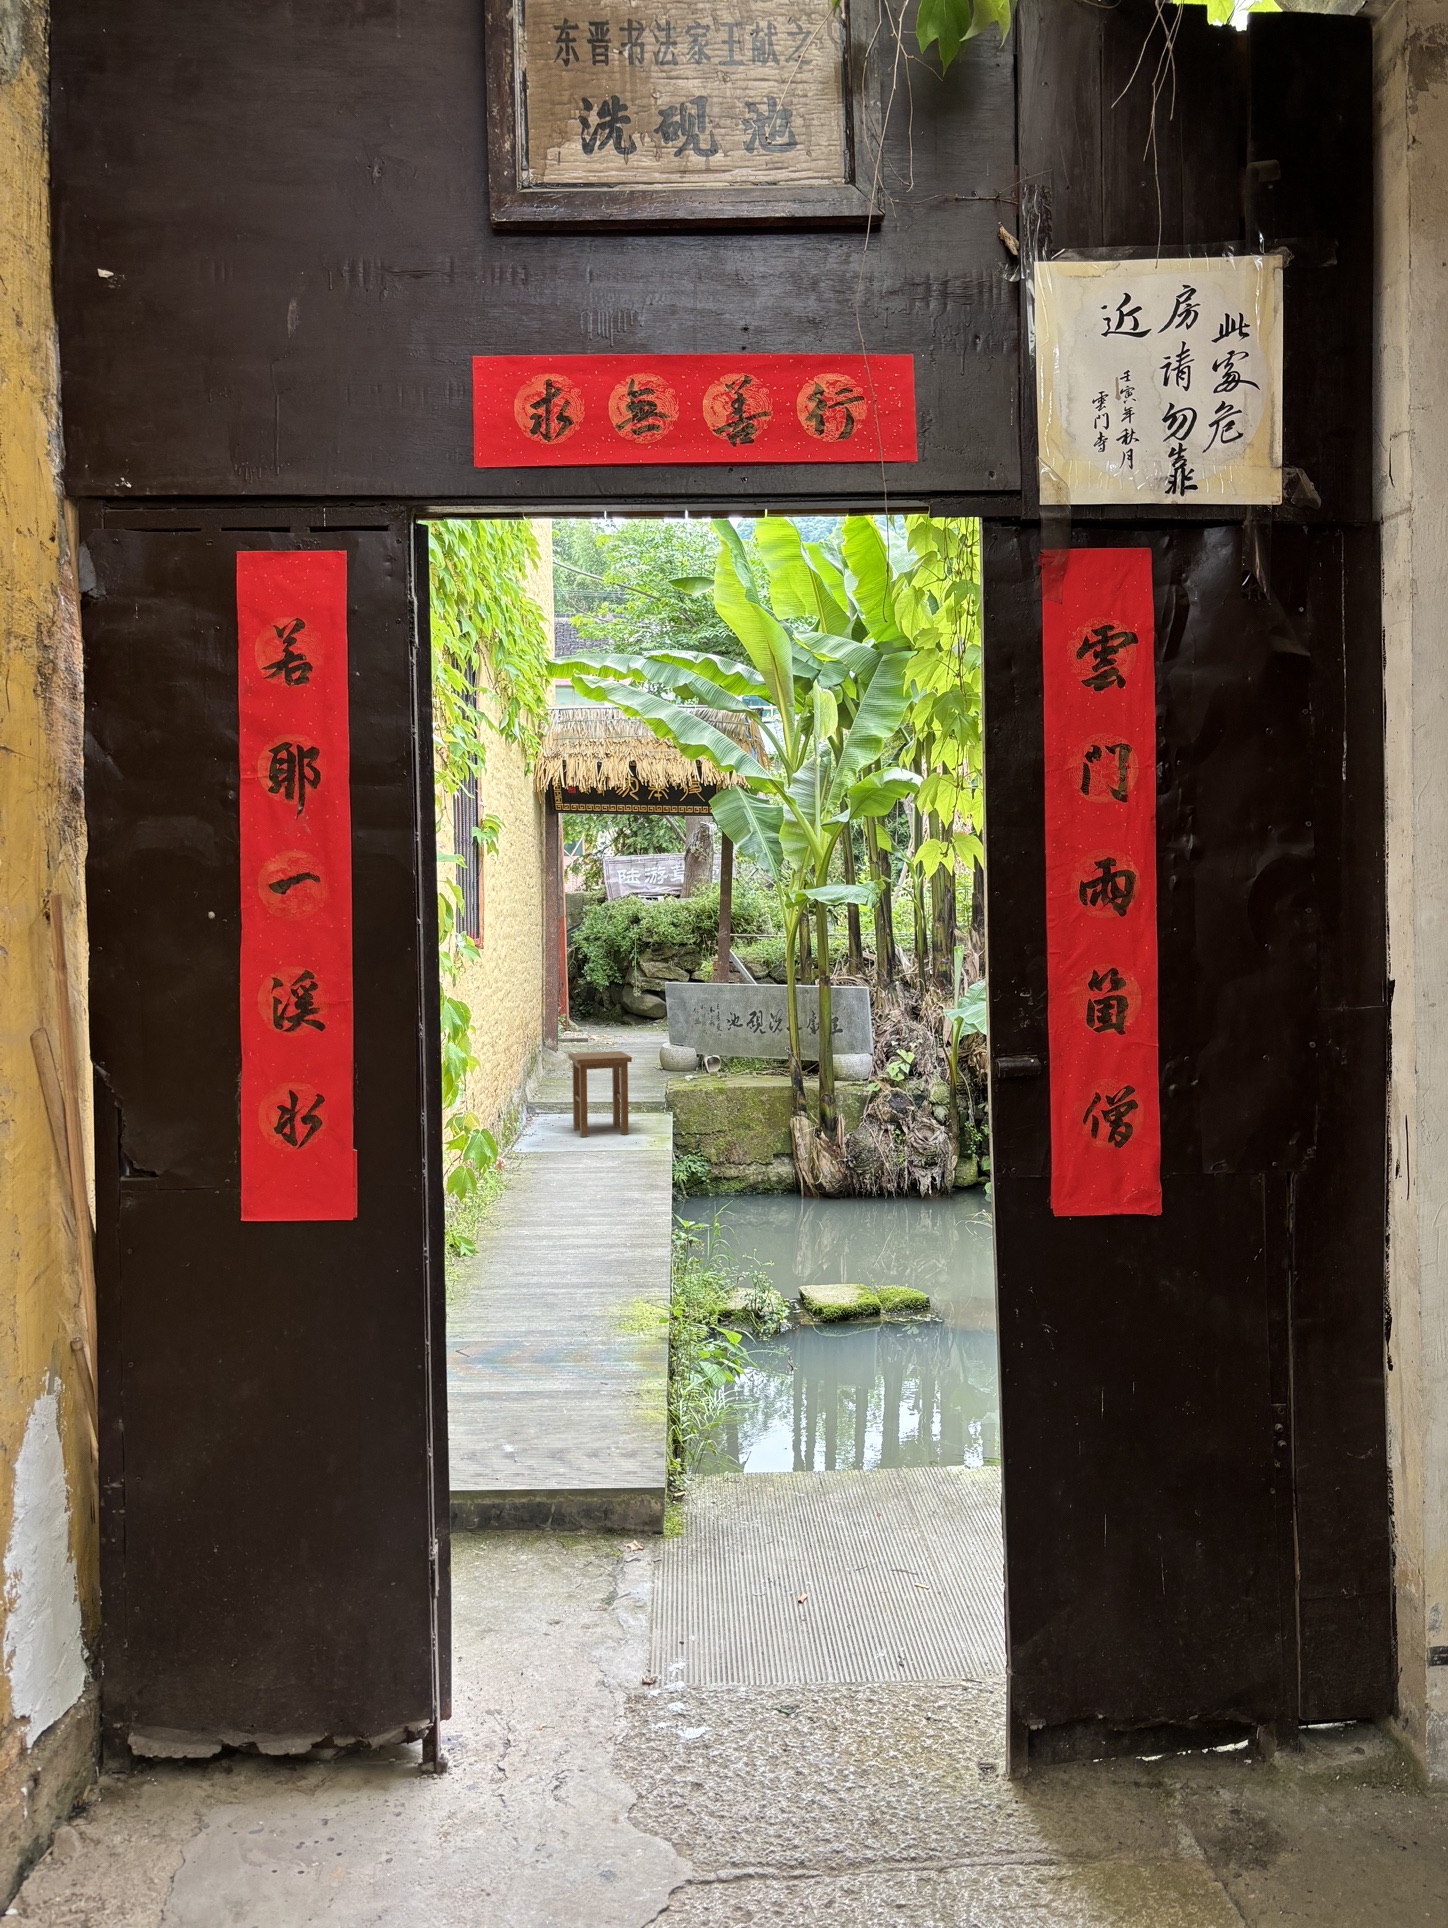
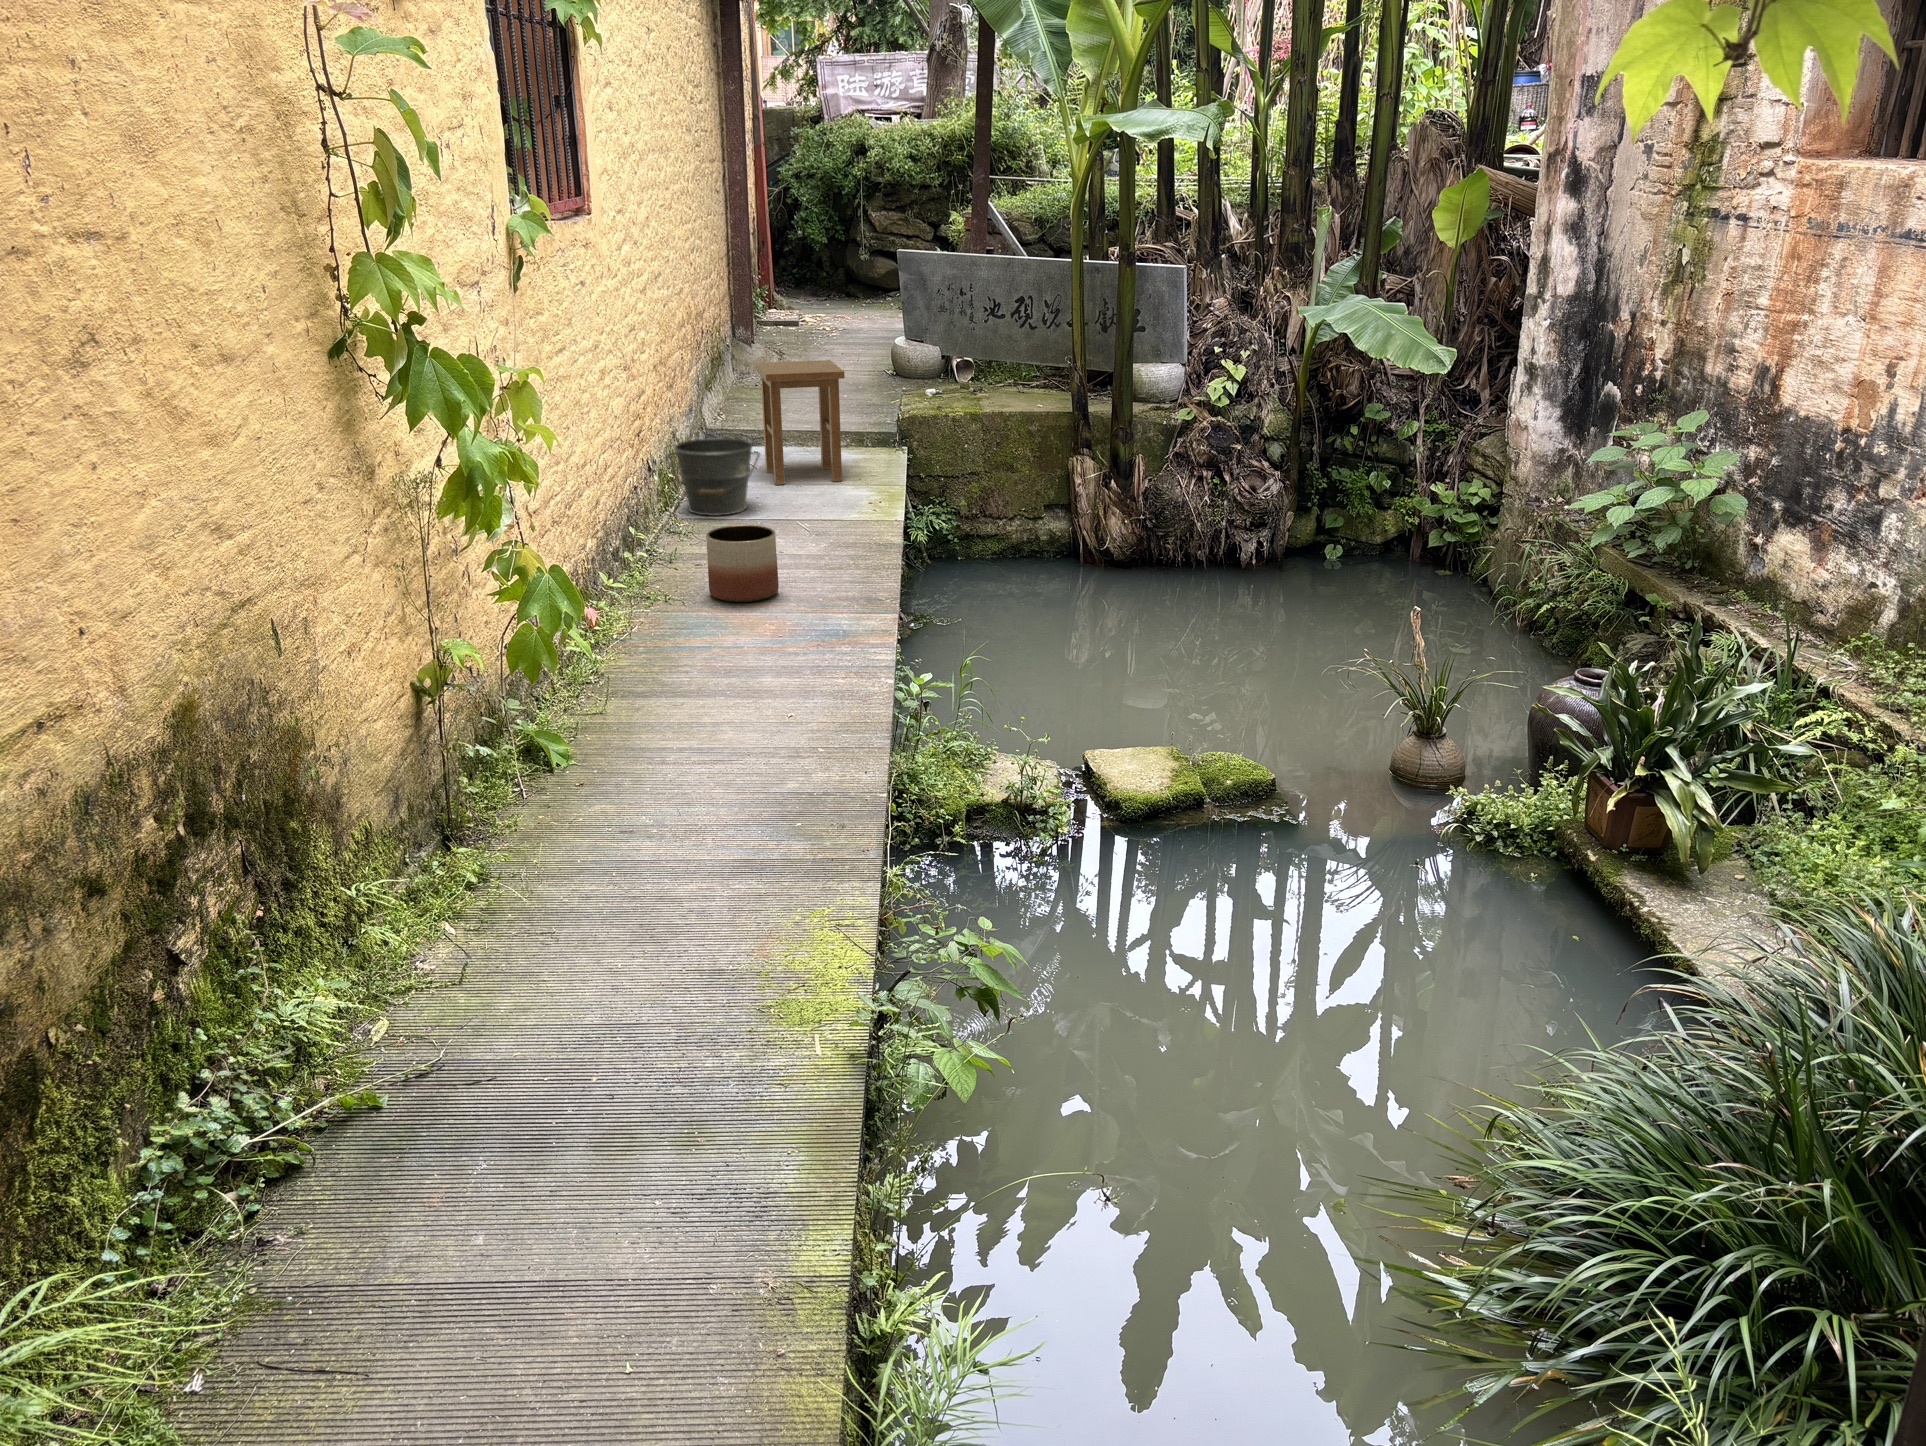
bucket: none [508,1102,573,1155] -> present [668,438,760,516]
planter: none [541,1151,589,1203] -> present [706,525,779,602]

